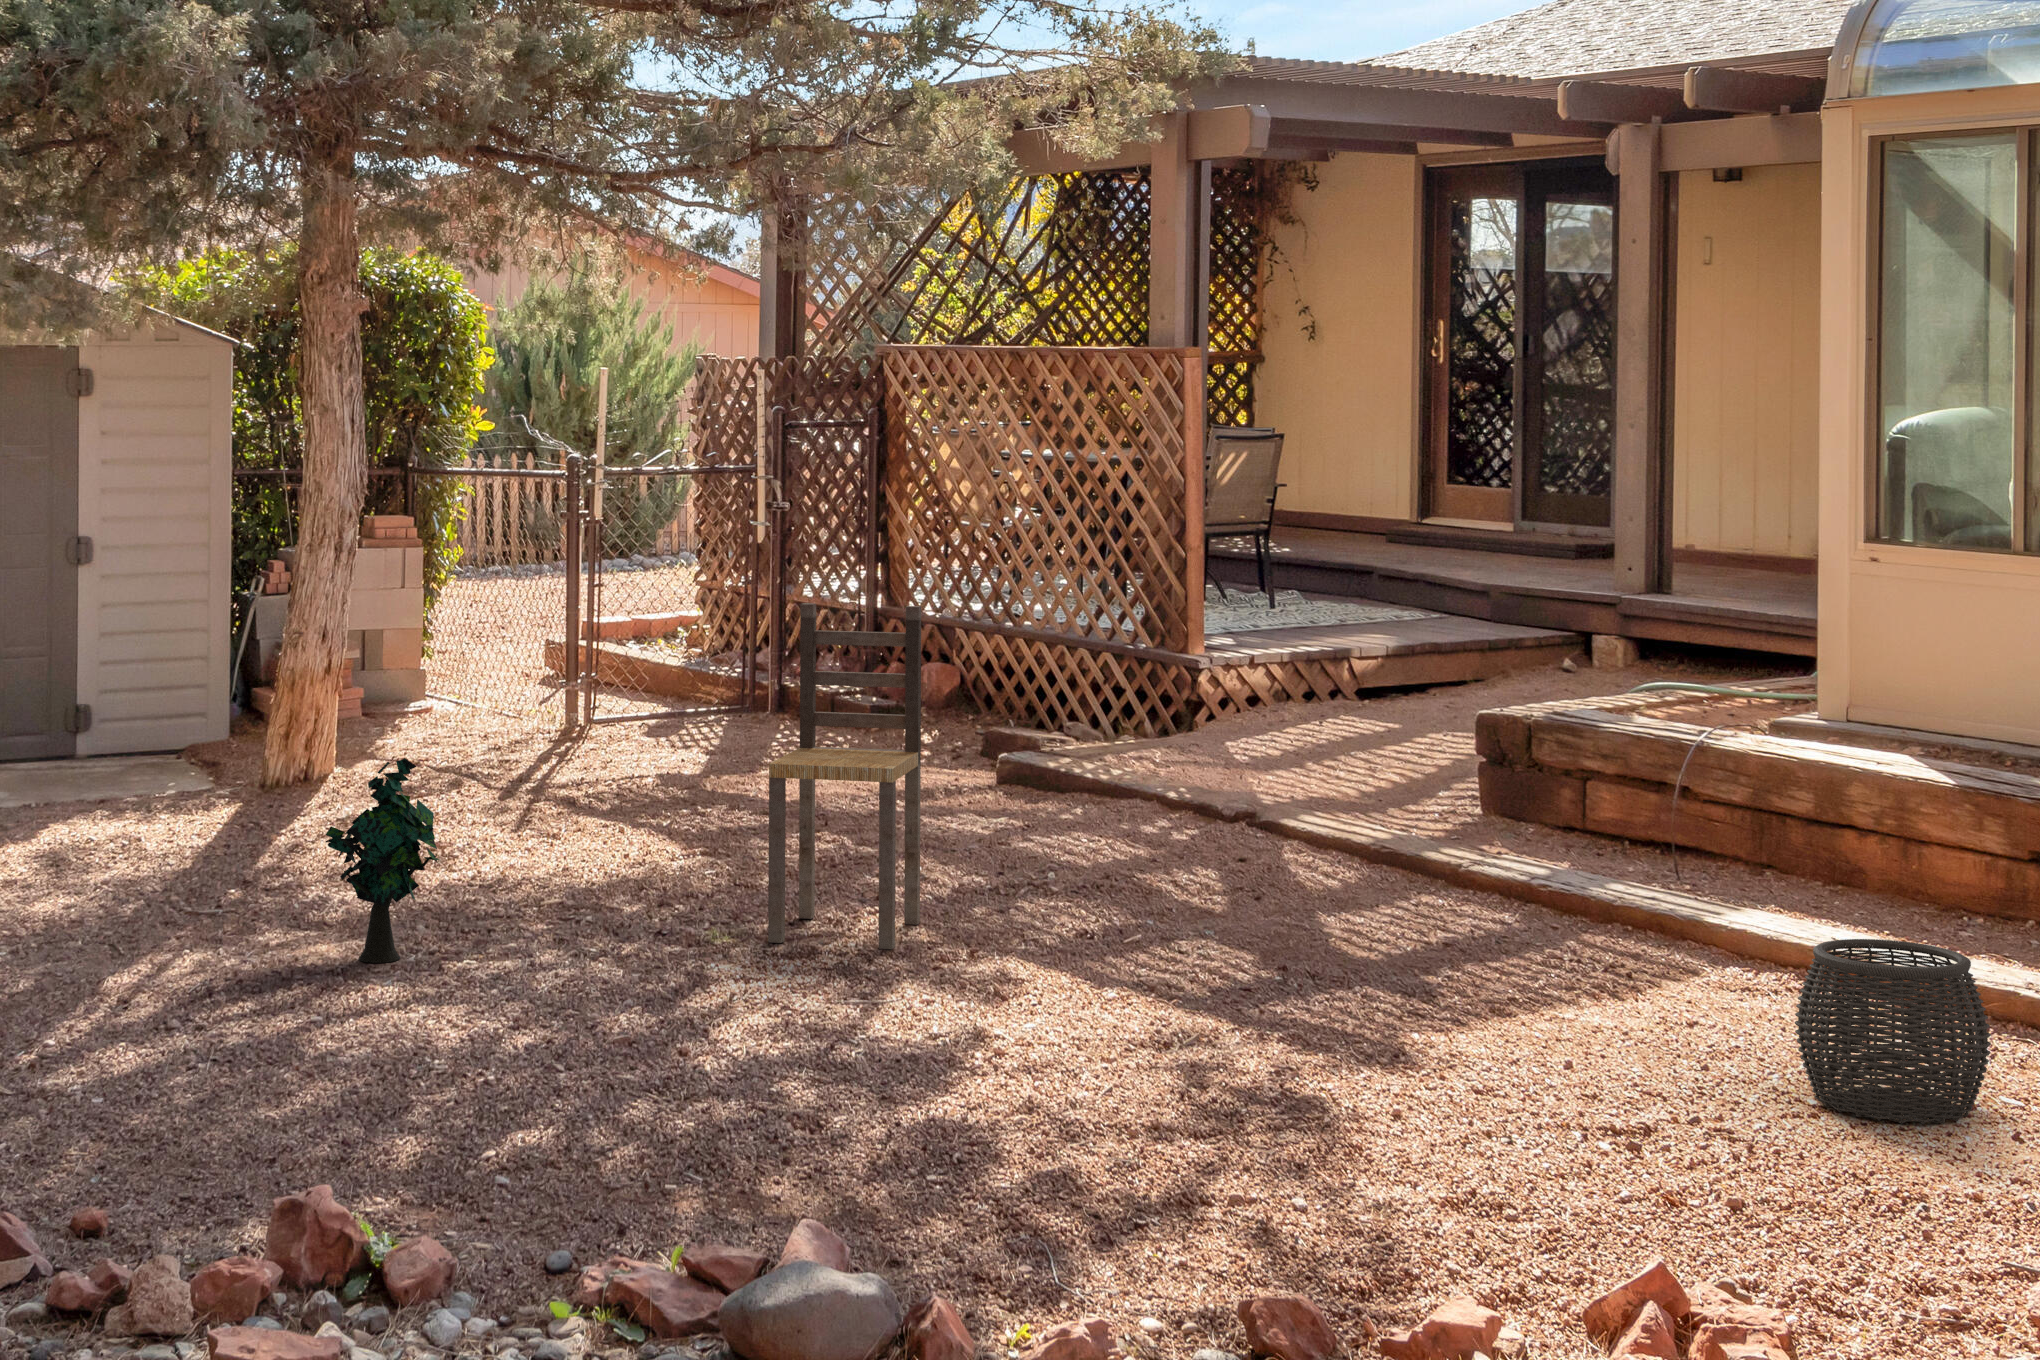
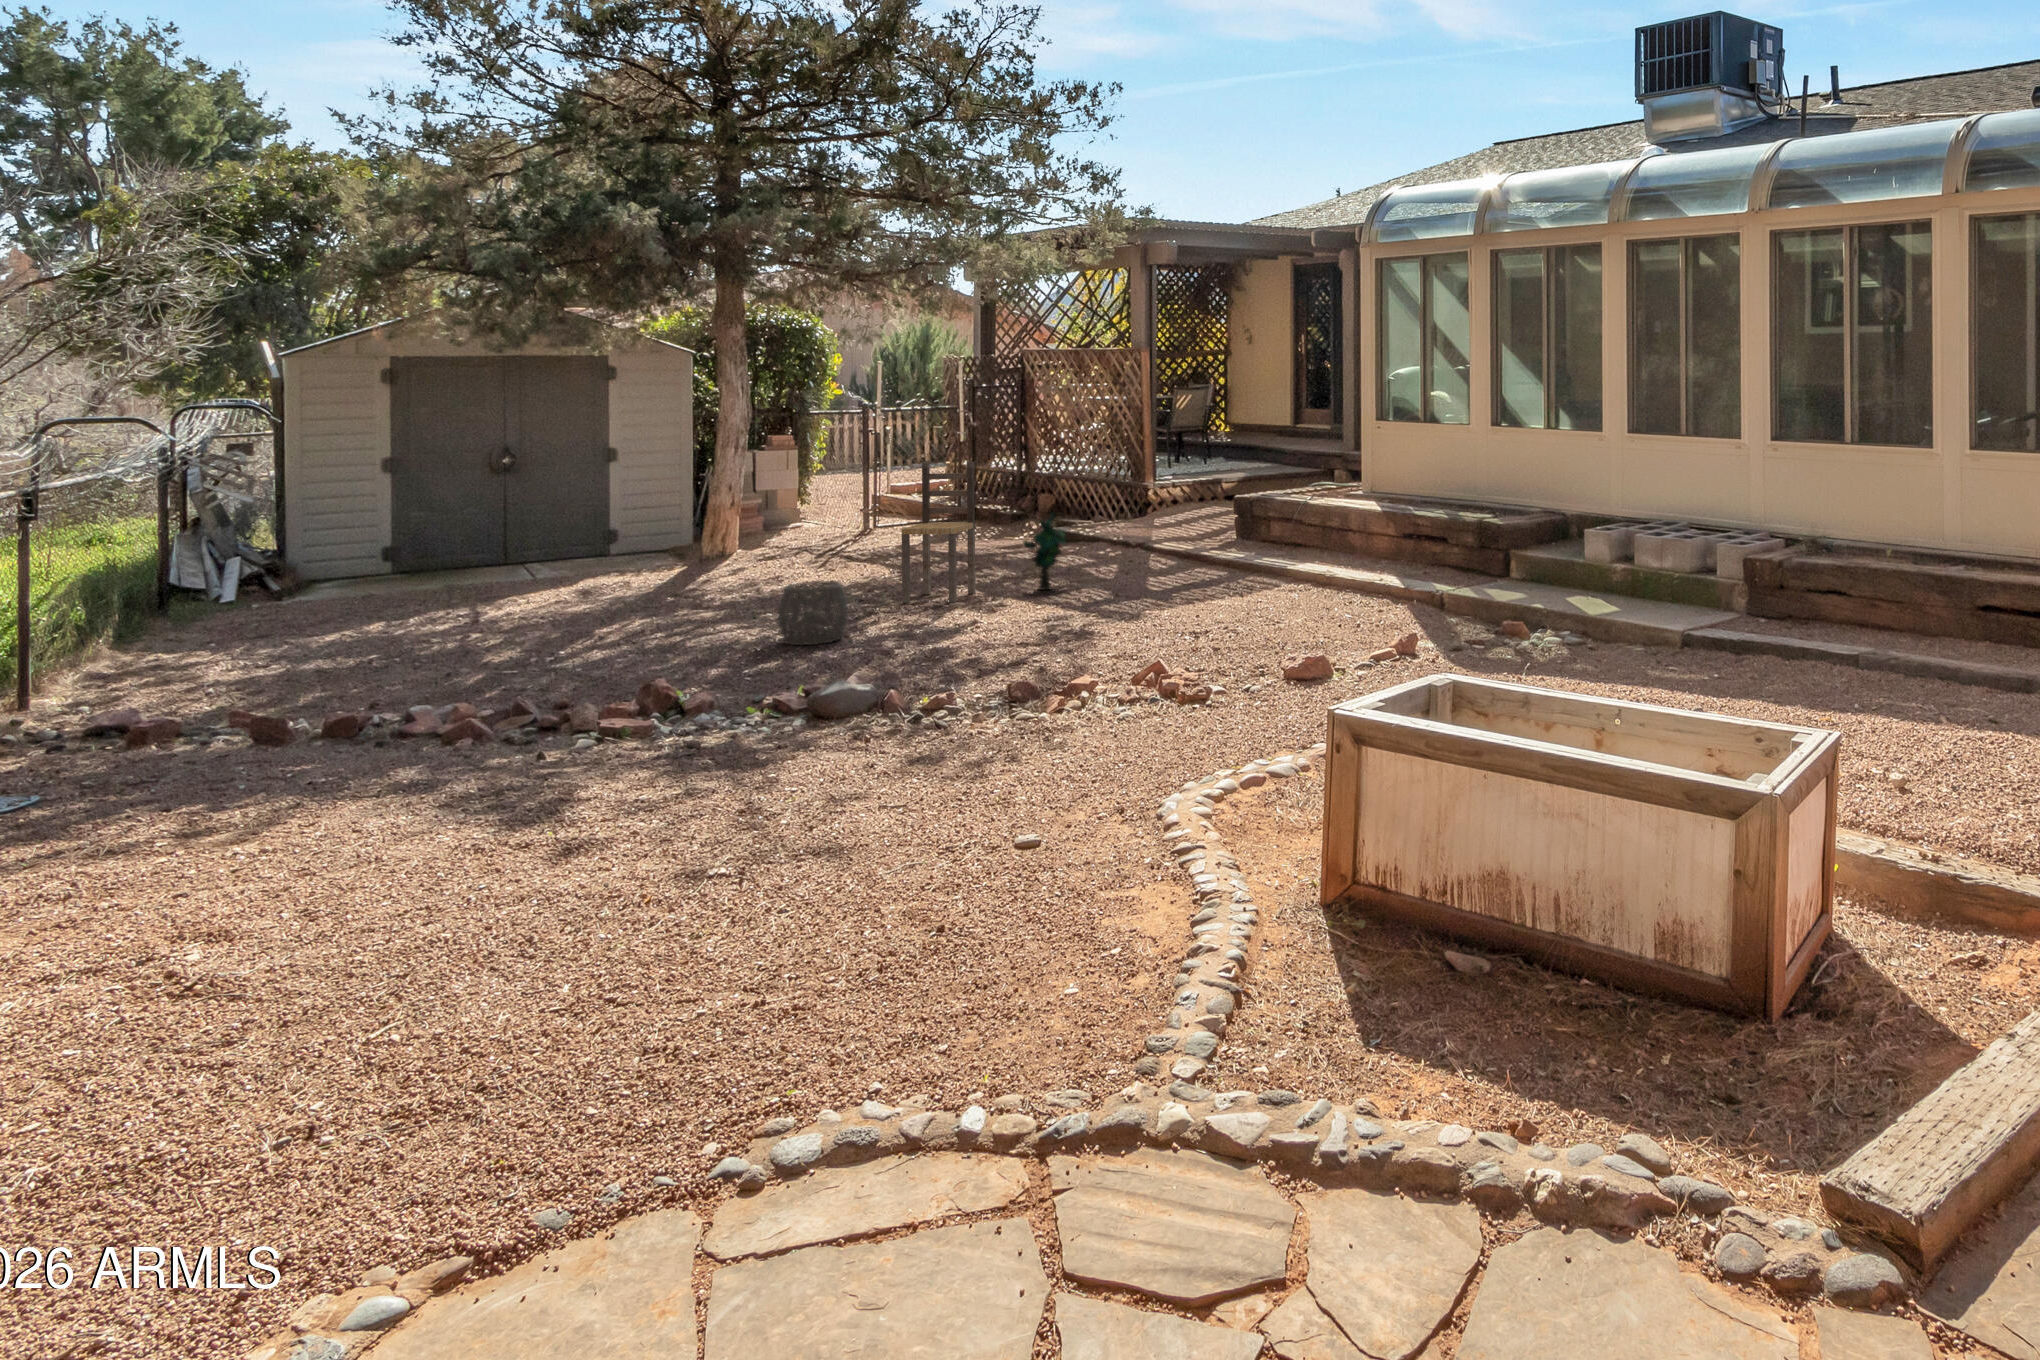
decorative plant: present [326,758,440,963] -> present [1023,513,1066,590]
woven basket: present [1795,939,1991,1124] -> present [778,581,849,645]

